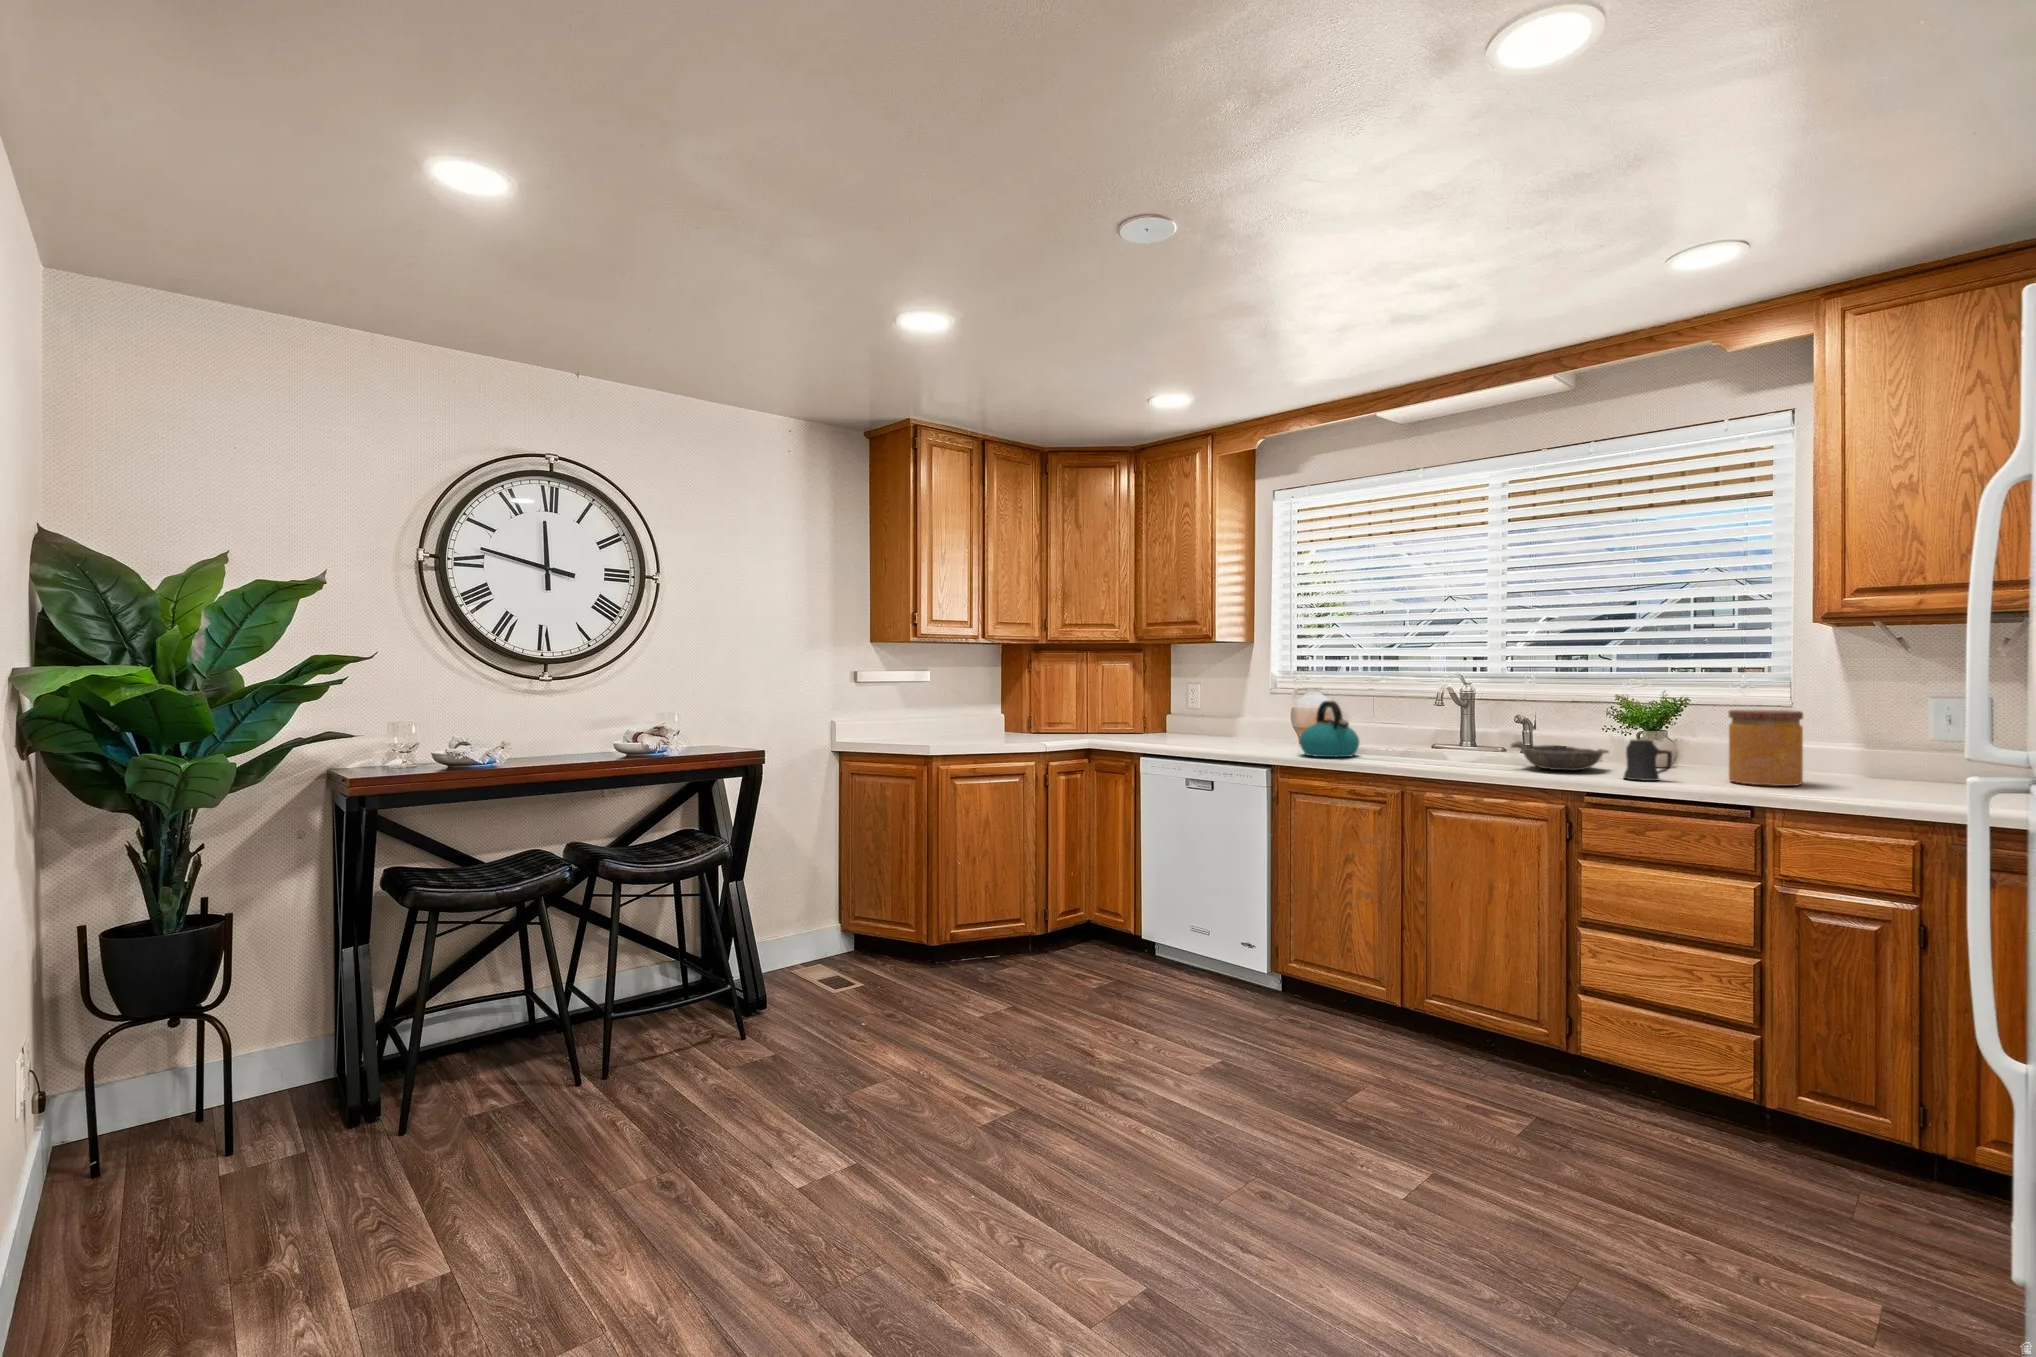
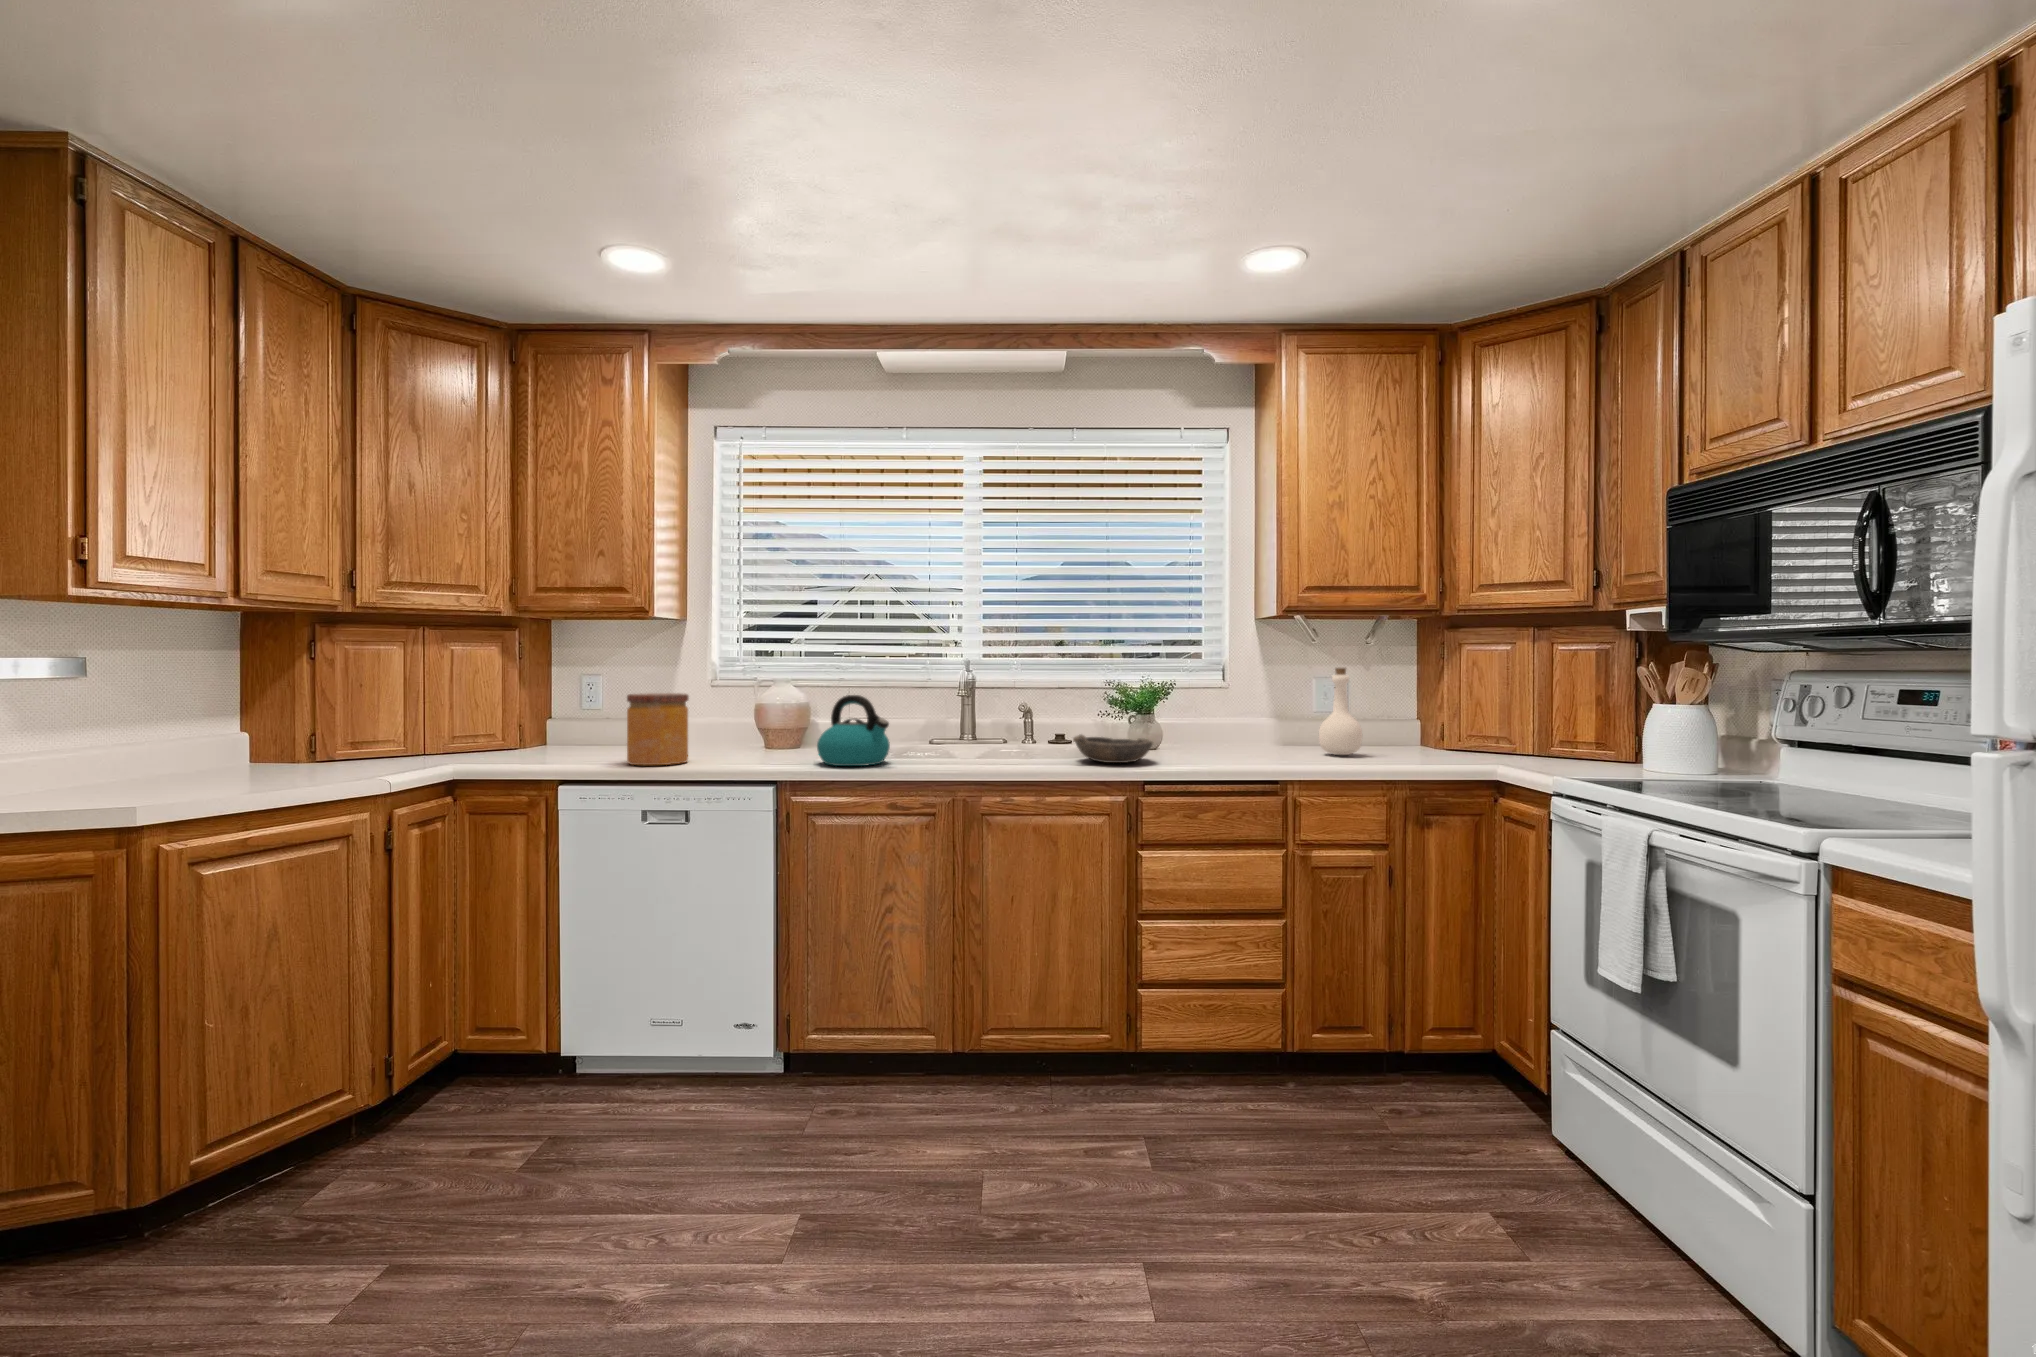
bottle: none [1848,680,1911,783] -> present [1319,668,1362,755]
jar: present [1729,710,1803,786] -> present [627,693,689,765]
mug: present [1623,740,1672,781] -> none [1188,727,1230,768]

